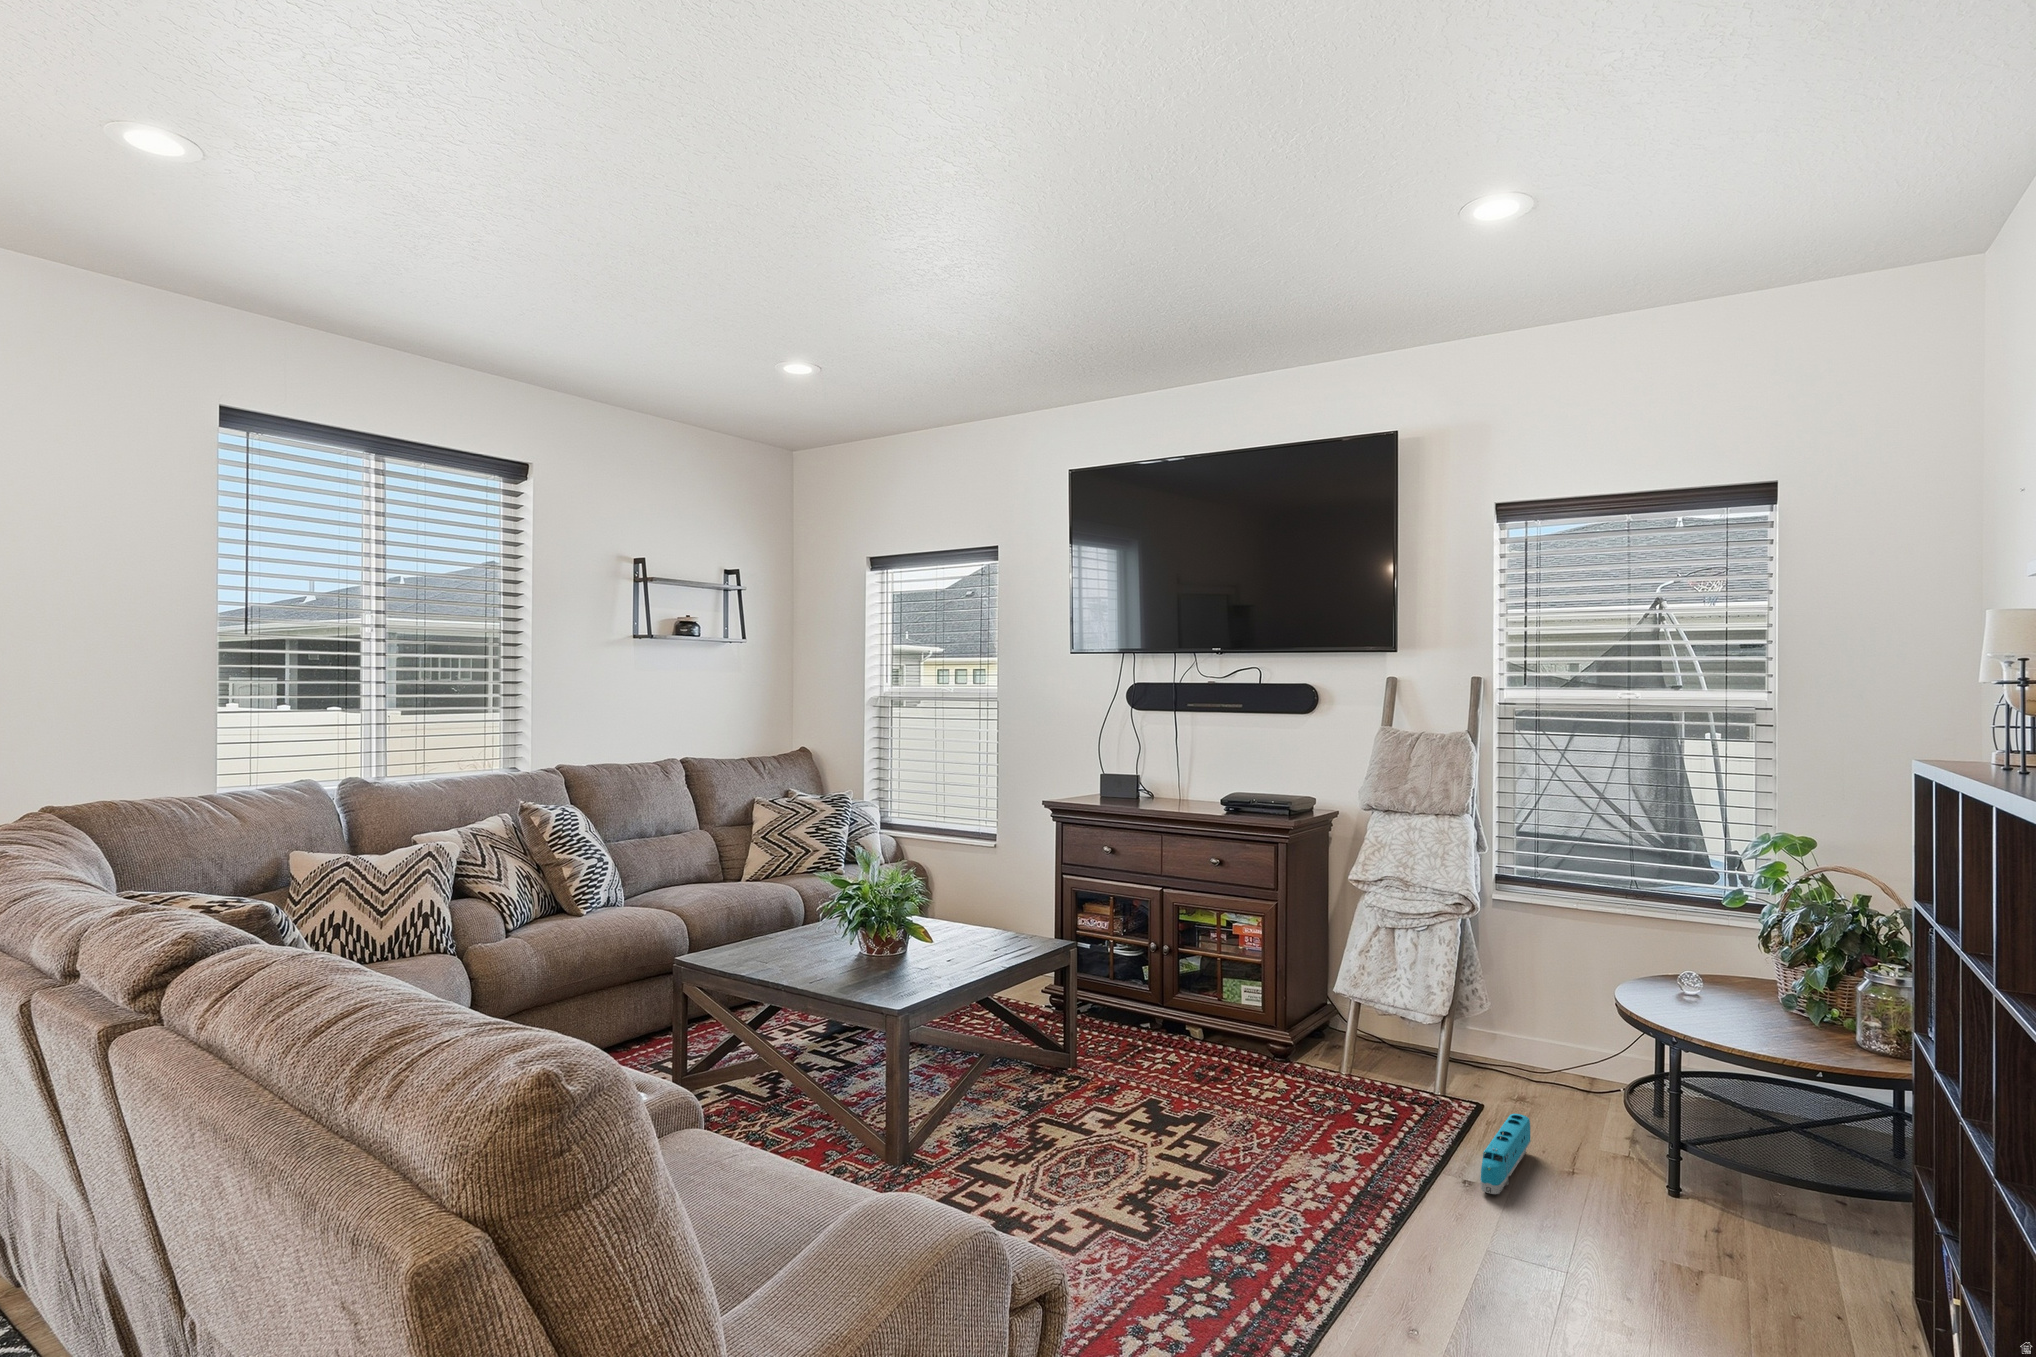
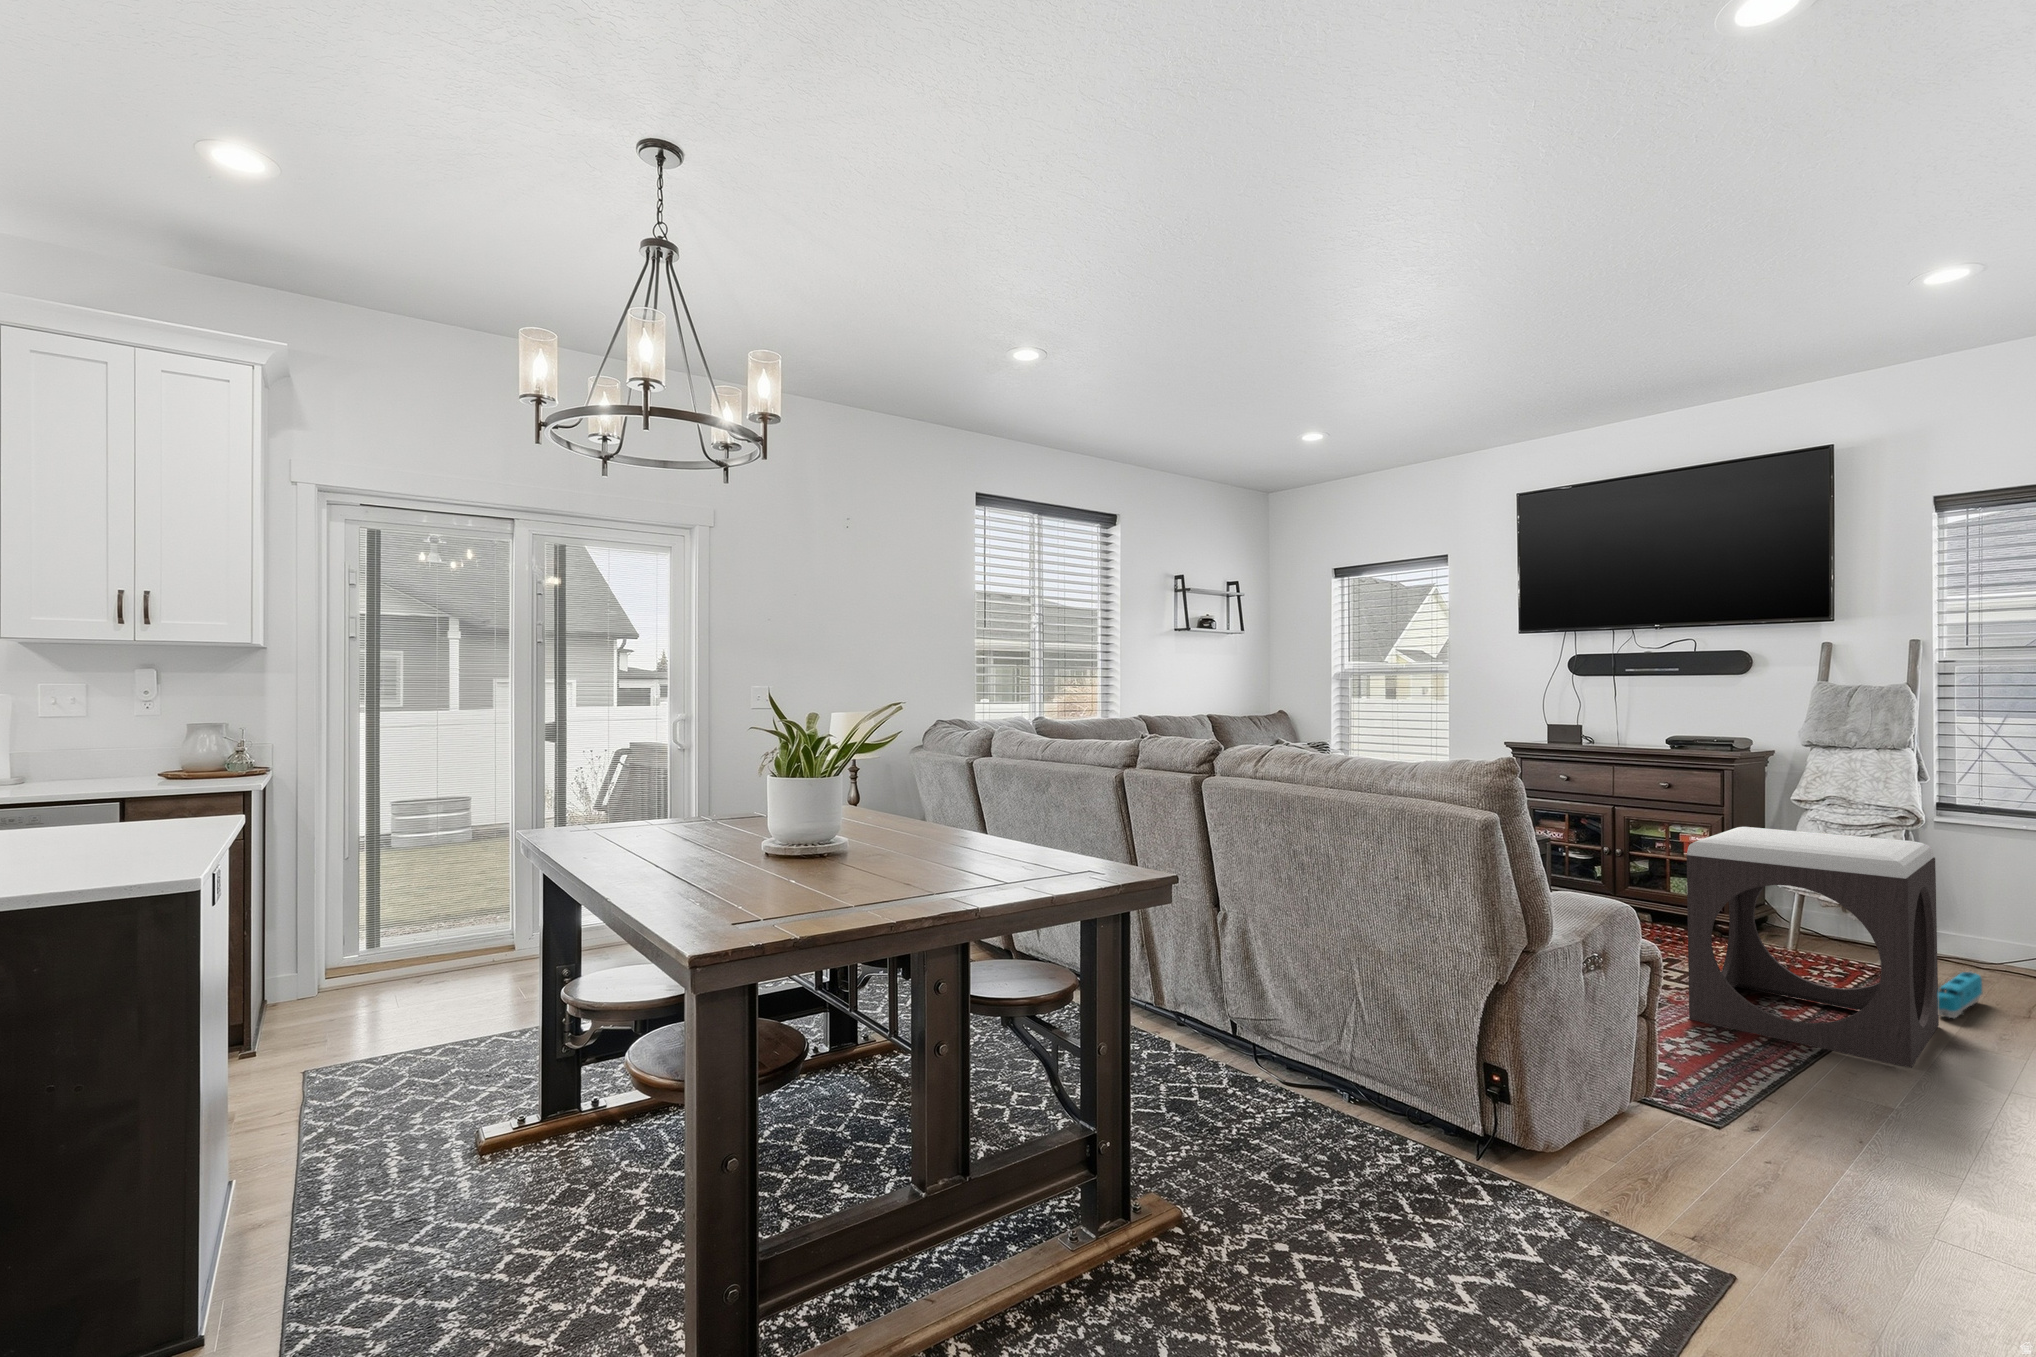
footstool: none [1187,946,1480,1322] -> present [1687,827,1939,1068]

